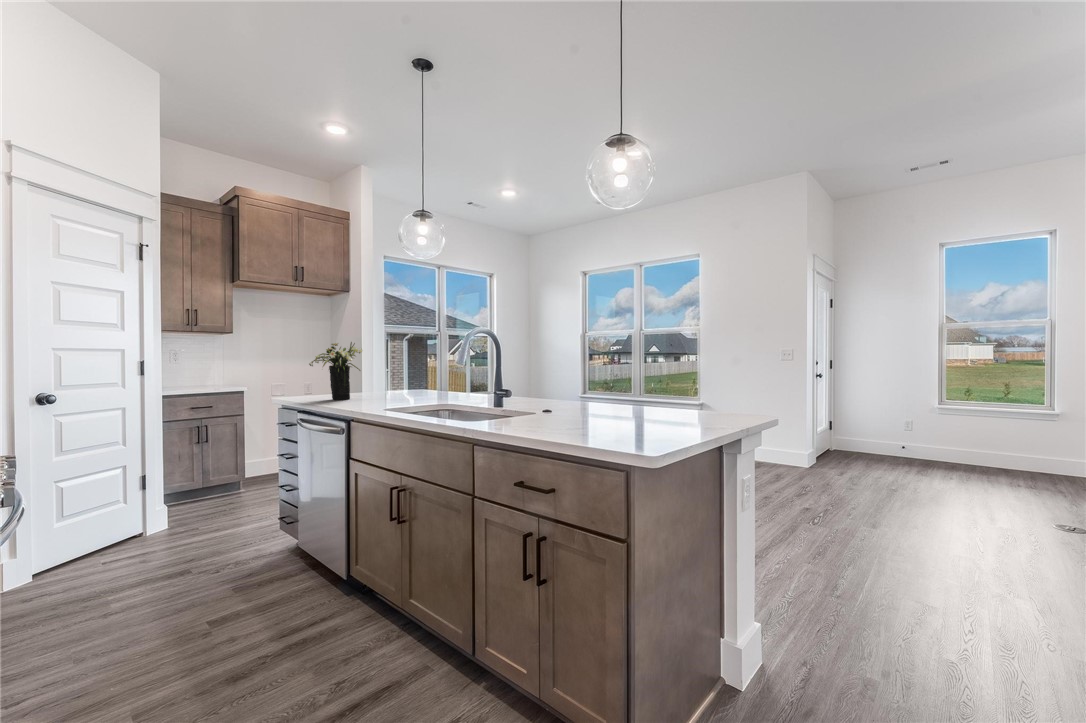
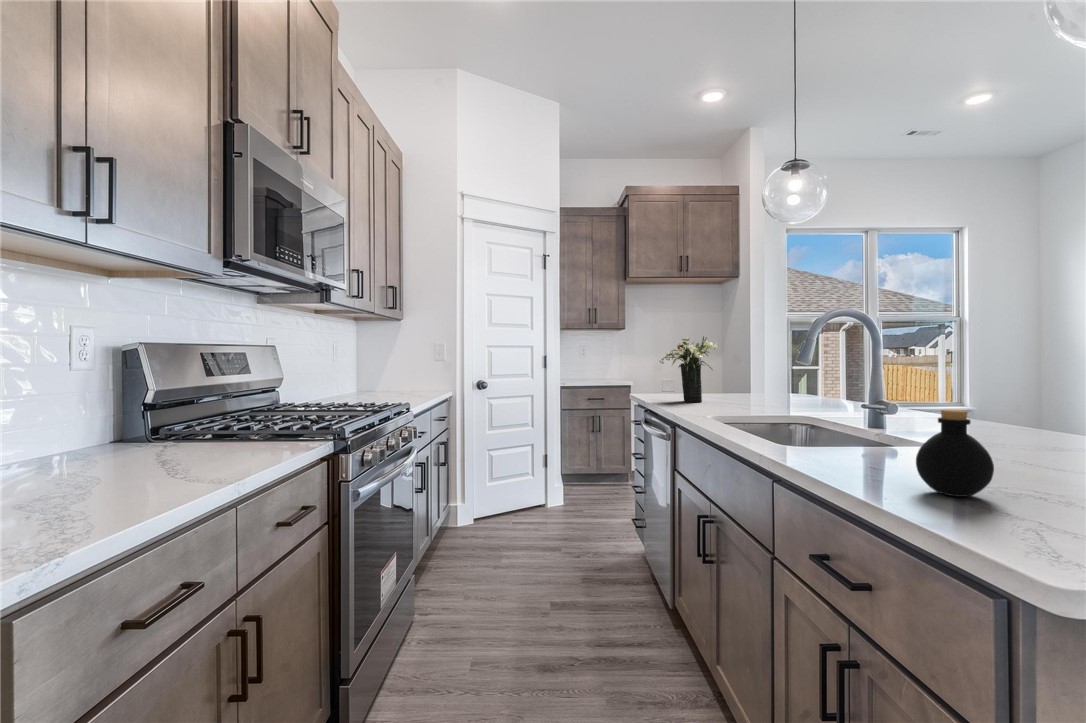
bottle: none [567,384,601,432] -> present [916,409,994,497]

